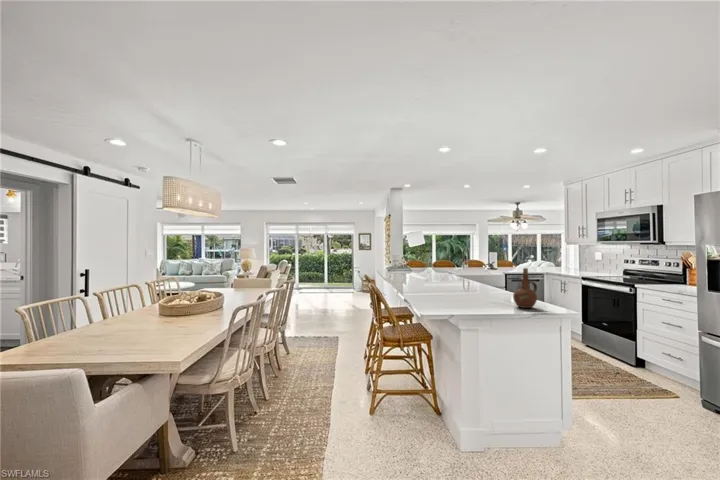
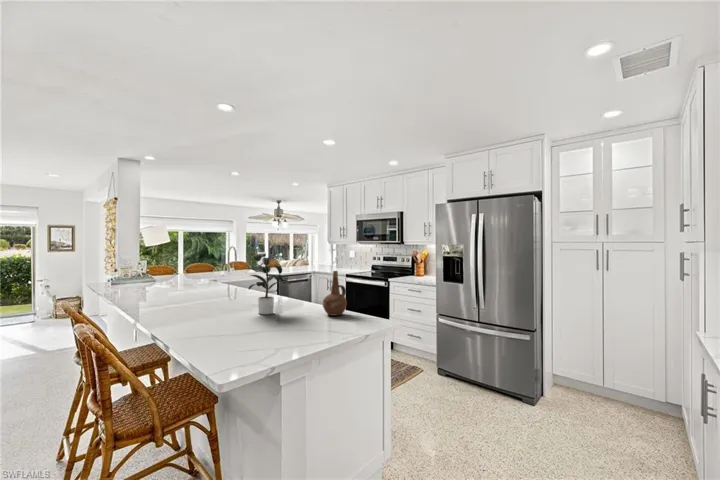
potted plant: none [448,252,494,301] -> present [249,254,290,315]

